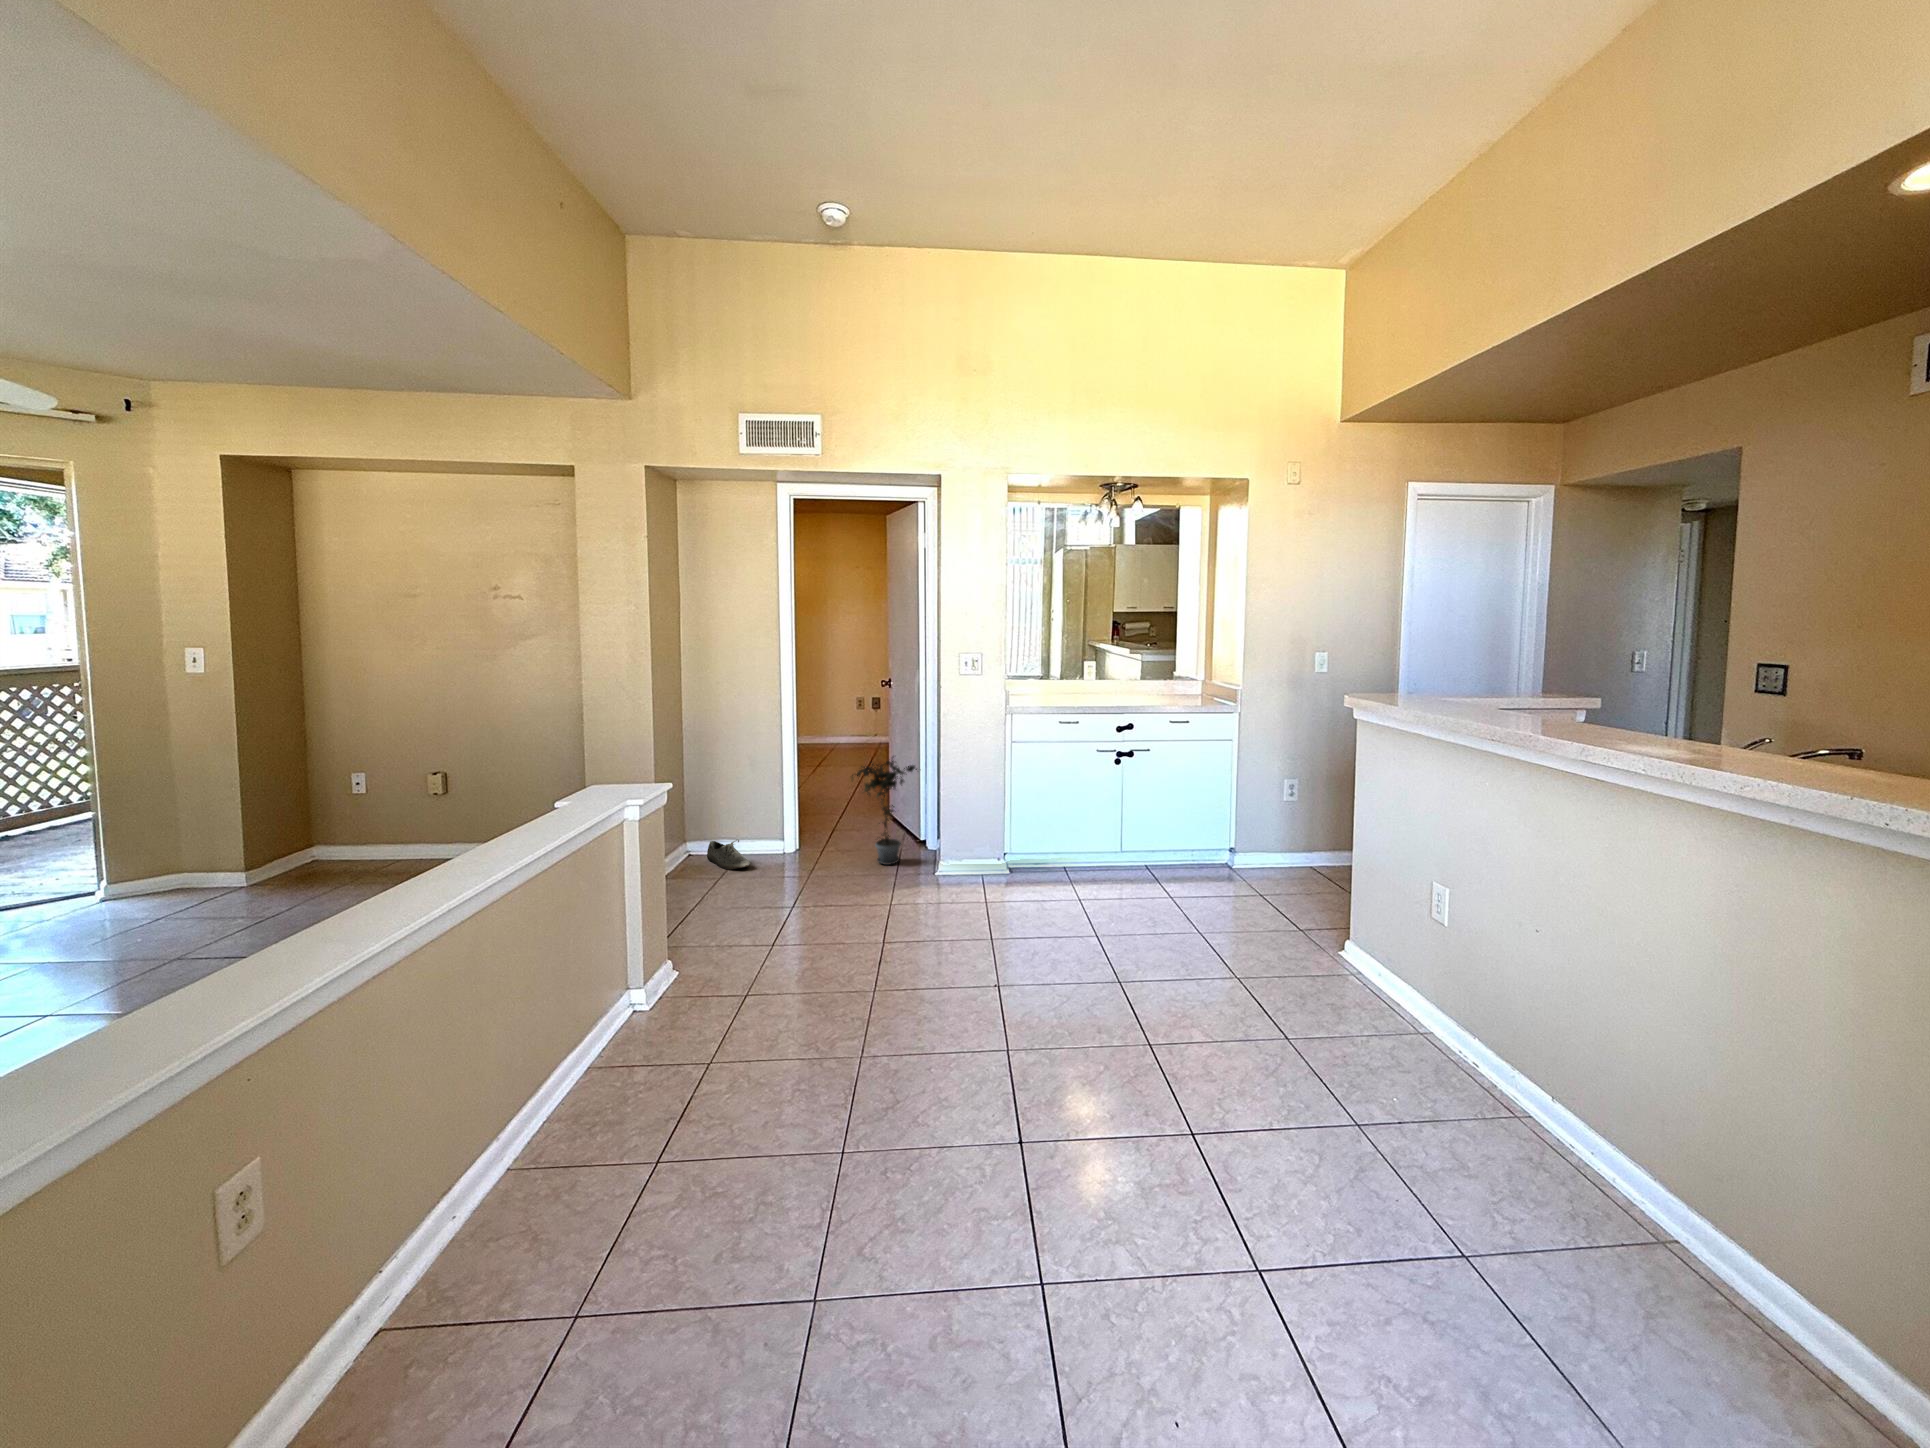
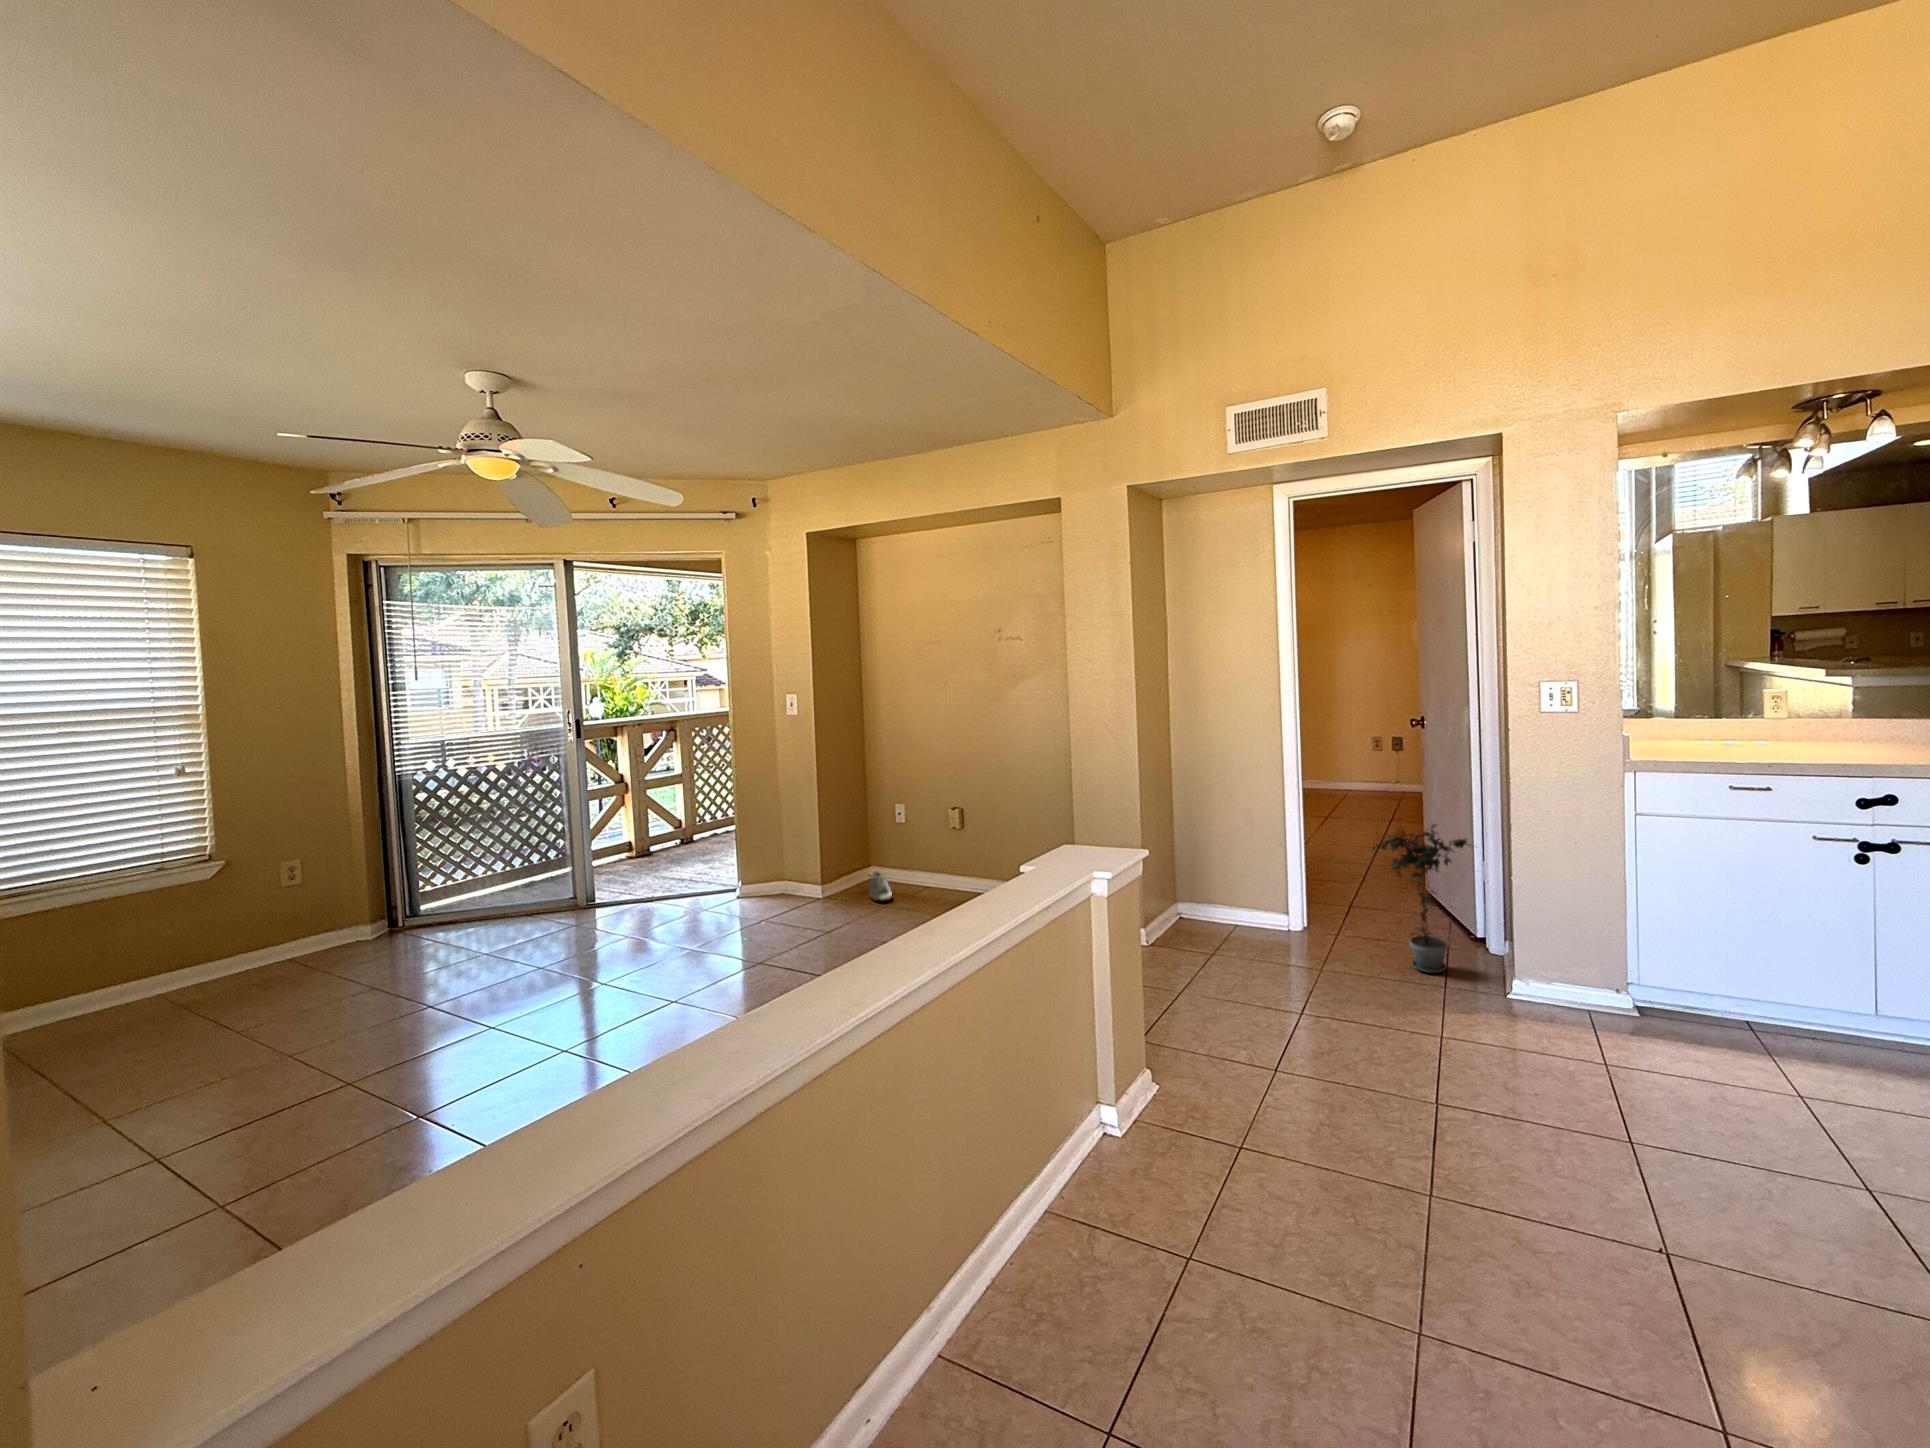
shoe: present [707,839,750,870] -> present [869,871,892,901]

